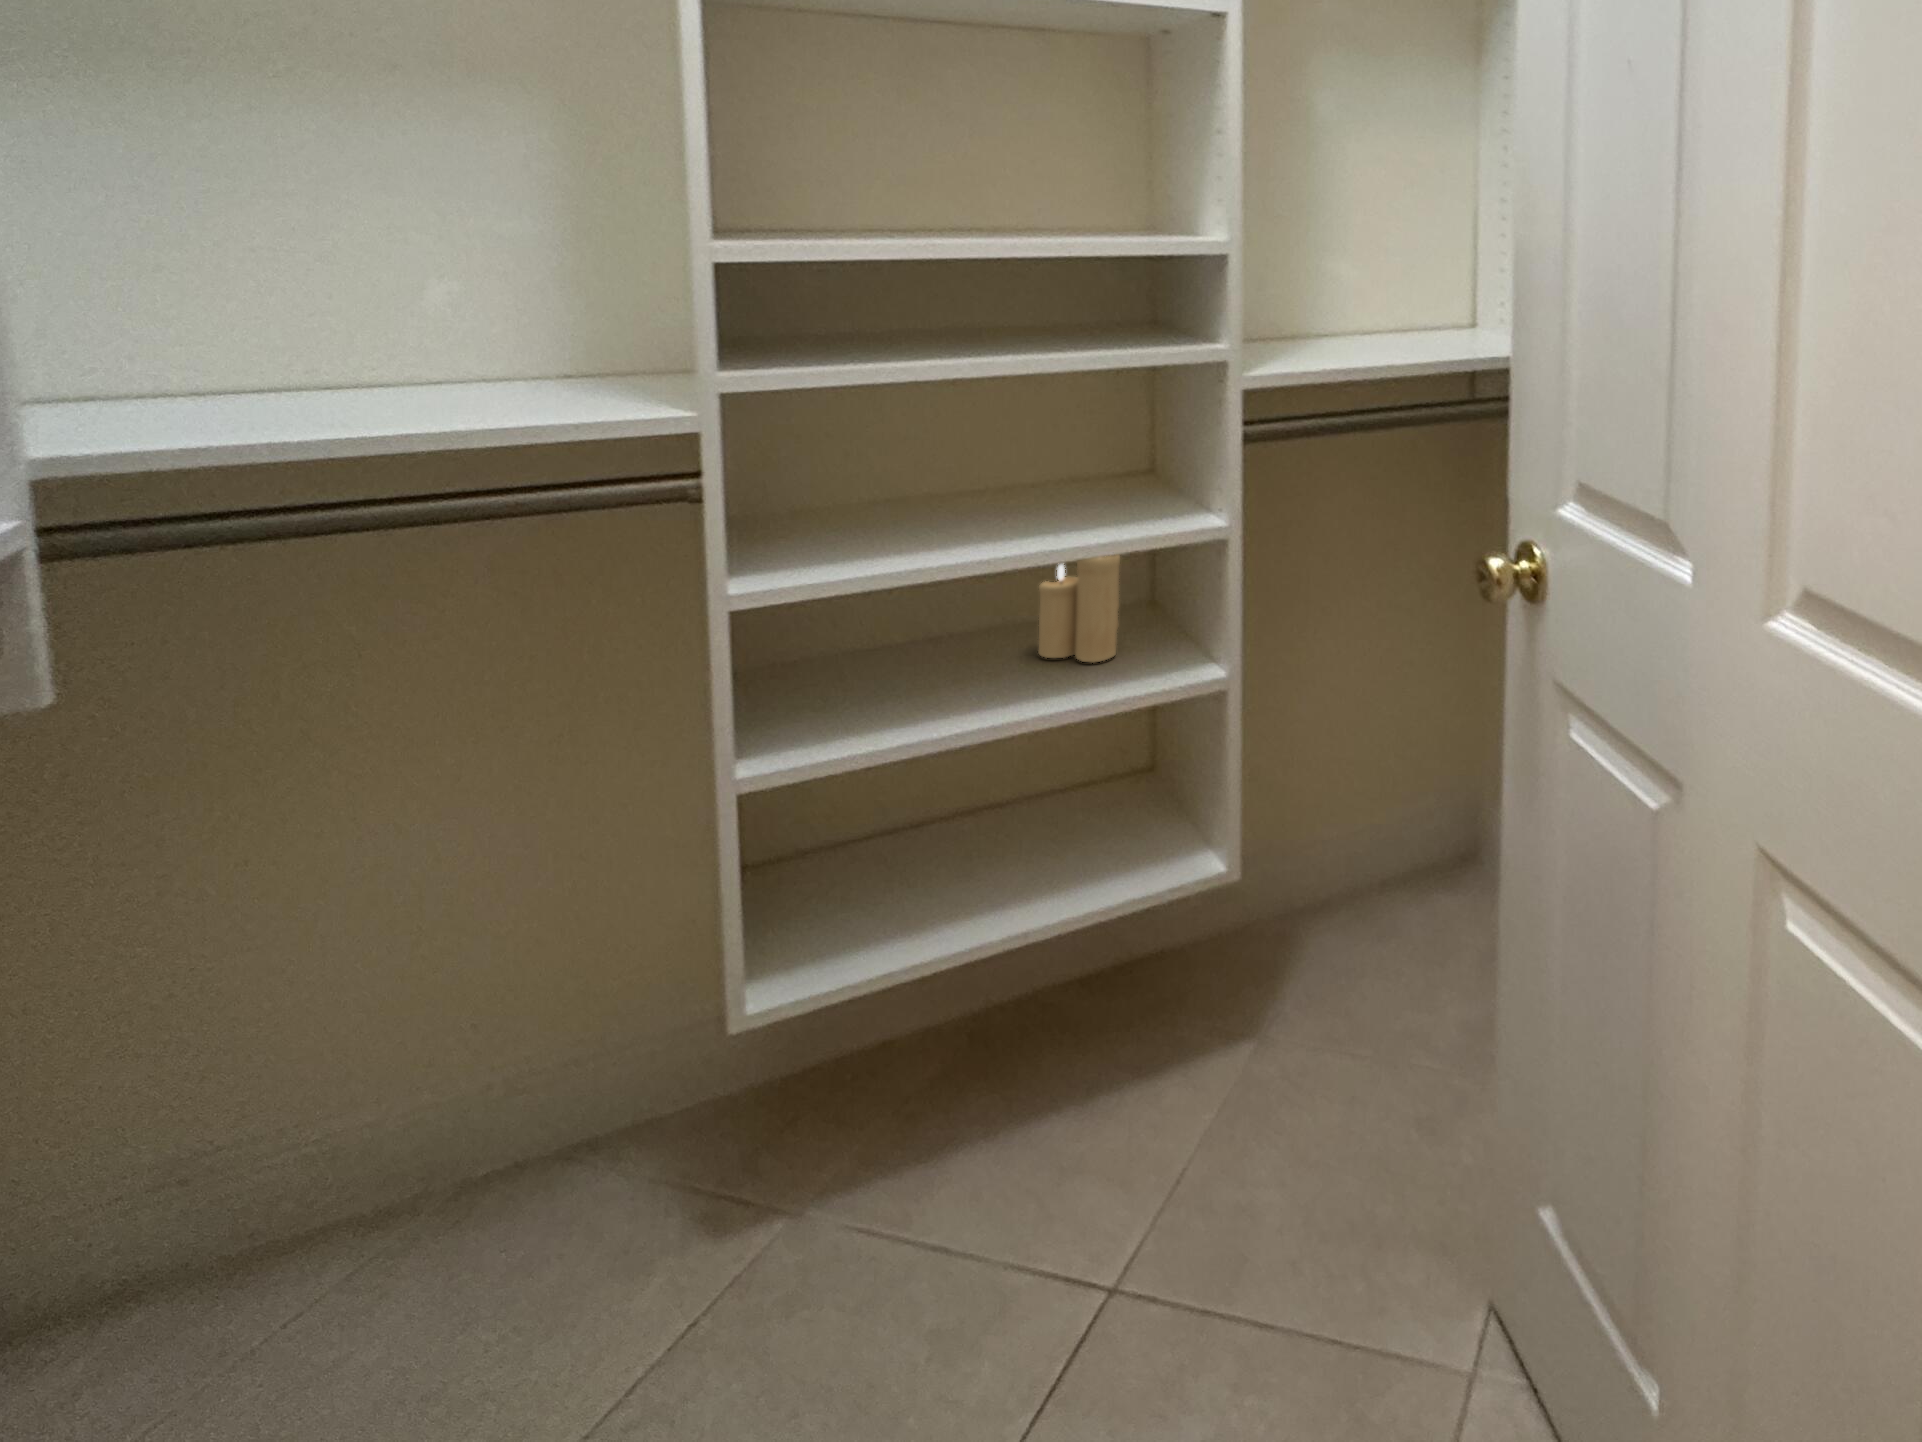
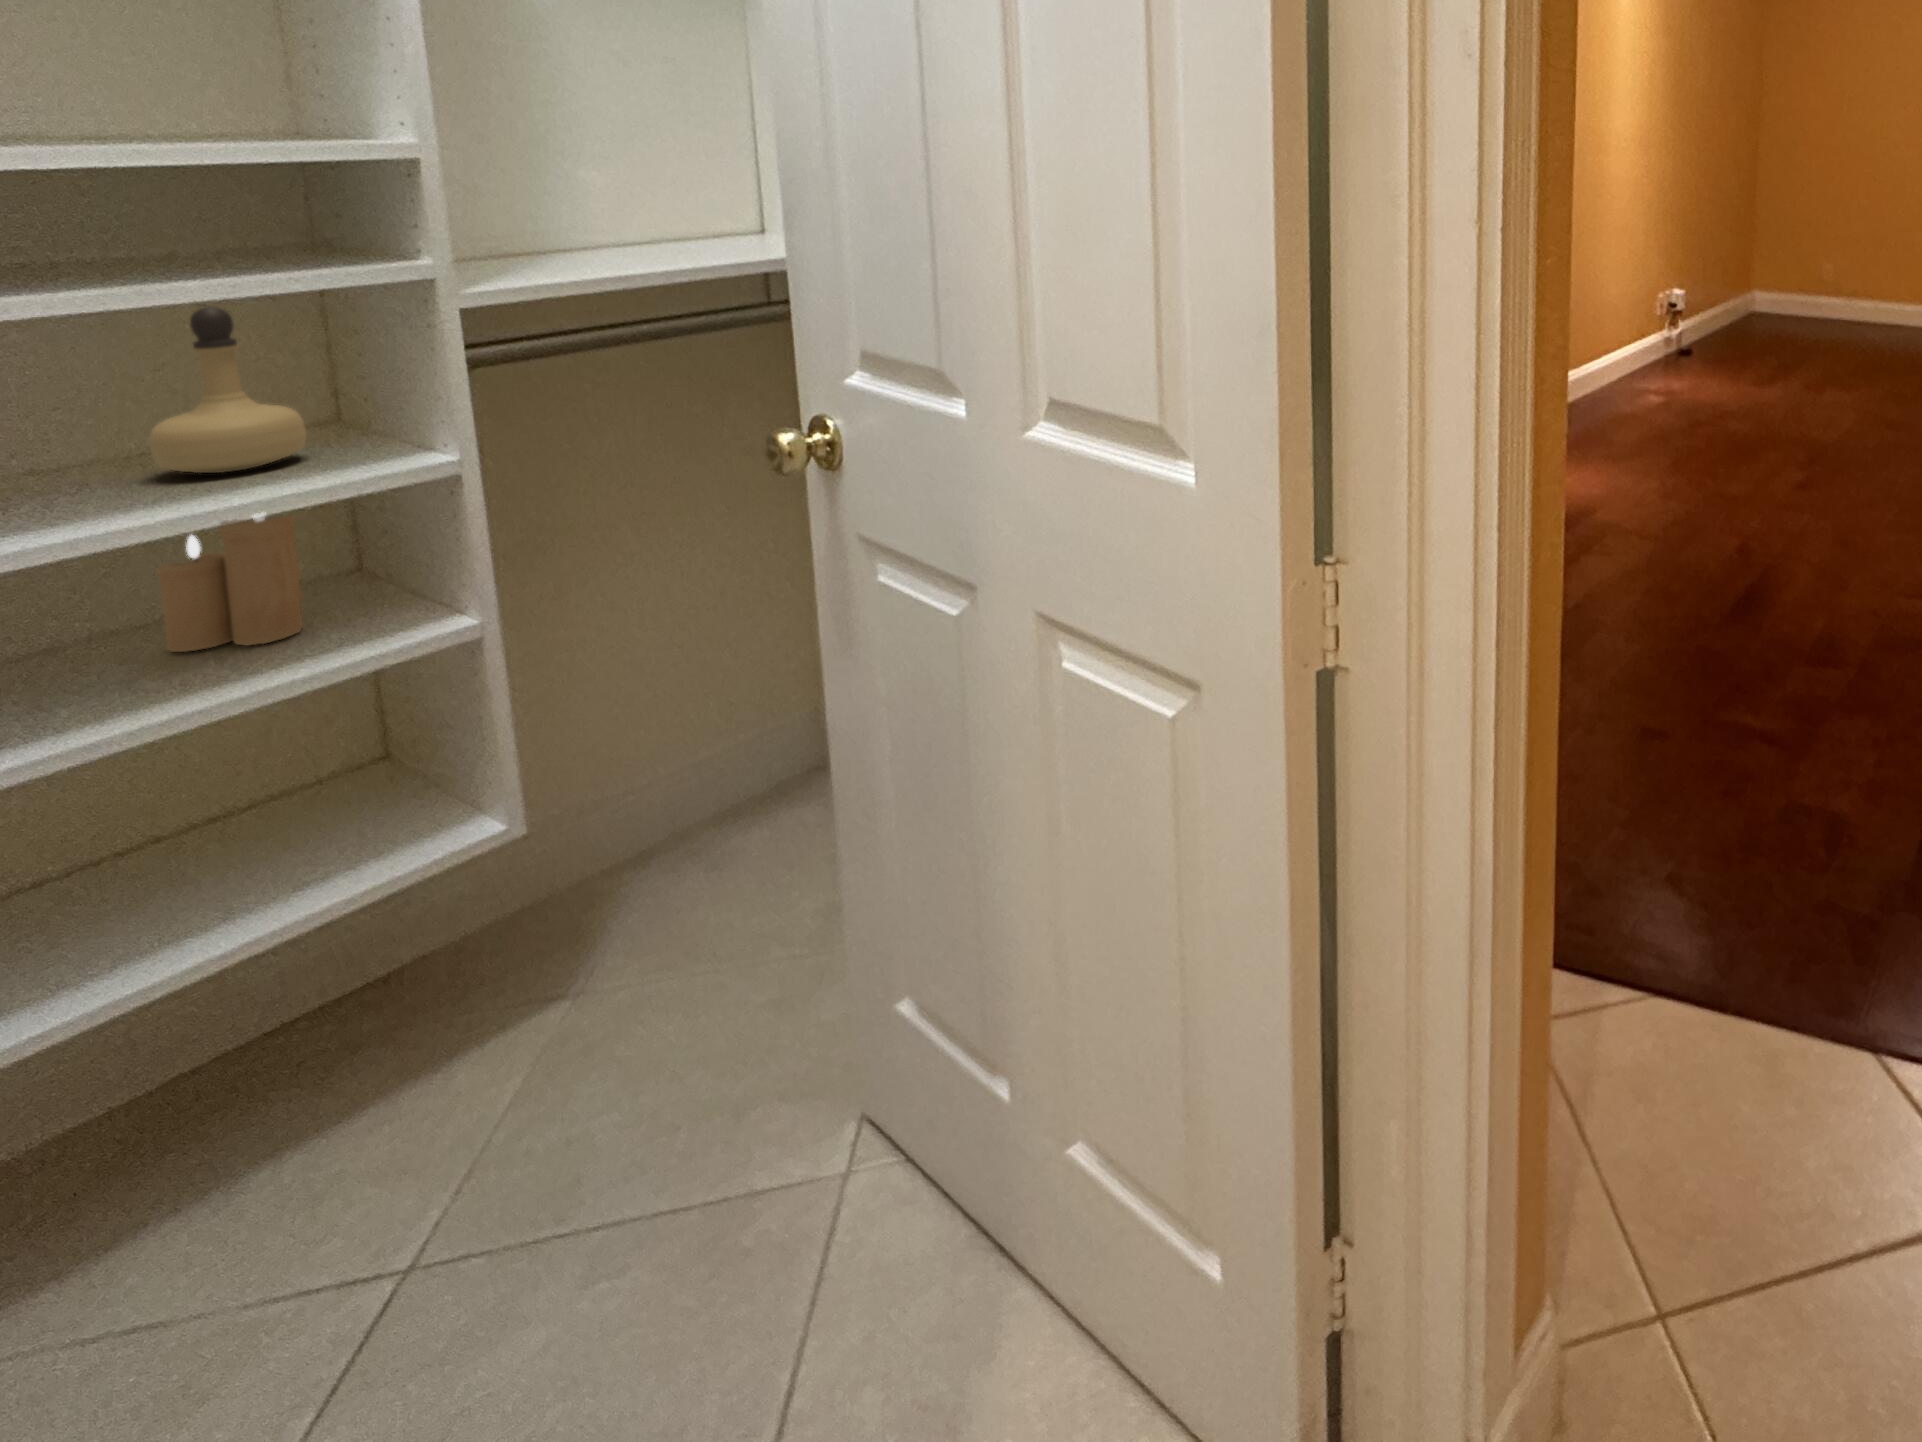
perfume bottle: none [1046,375,1135,514] -> present [150,307,307,473]

